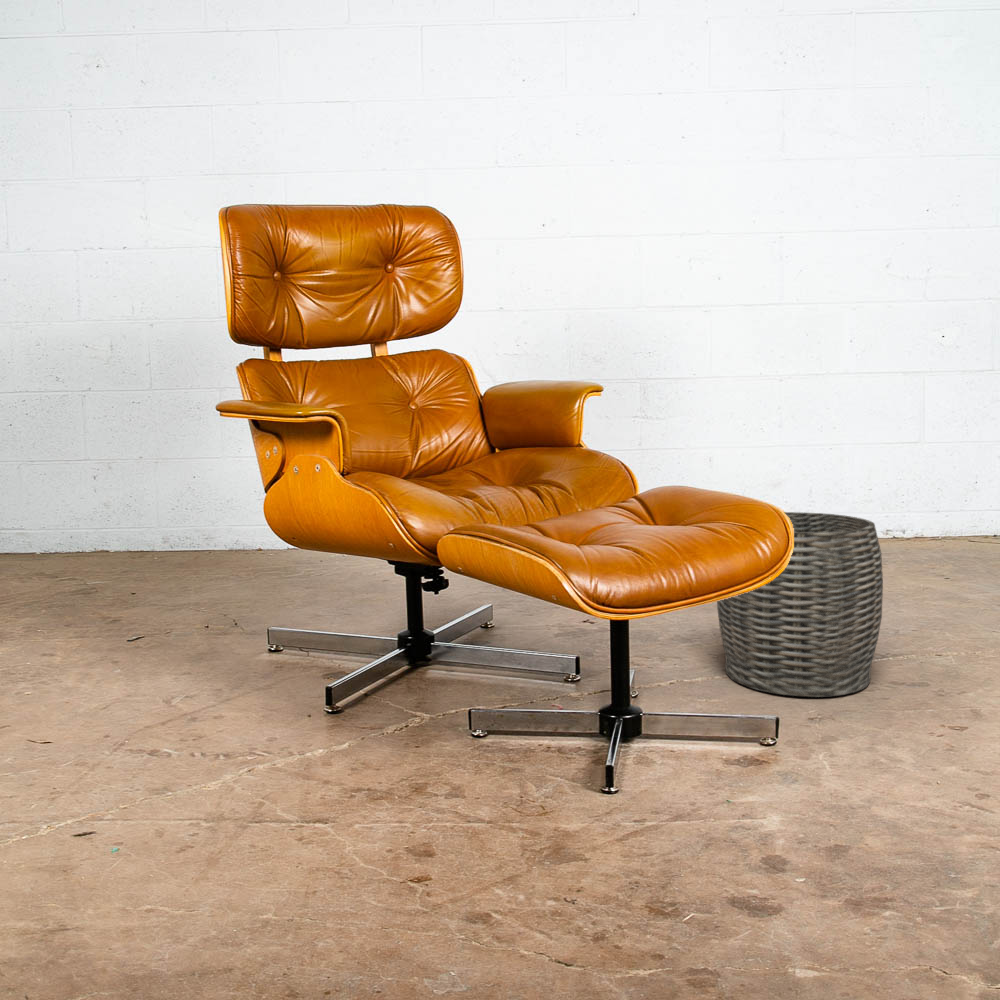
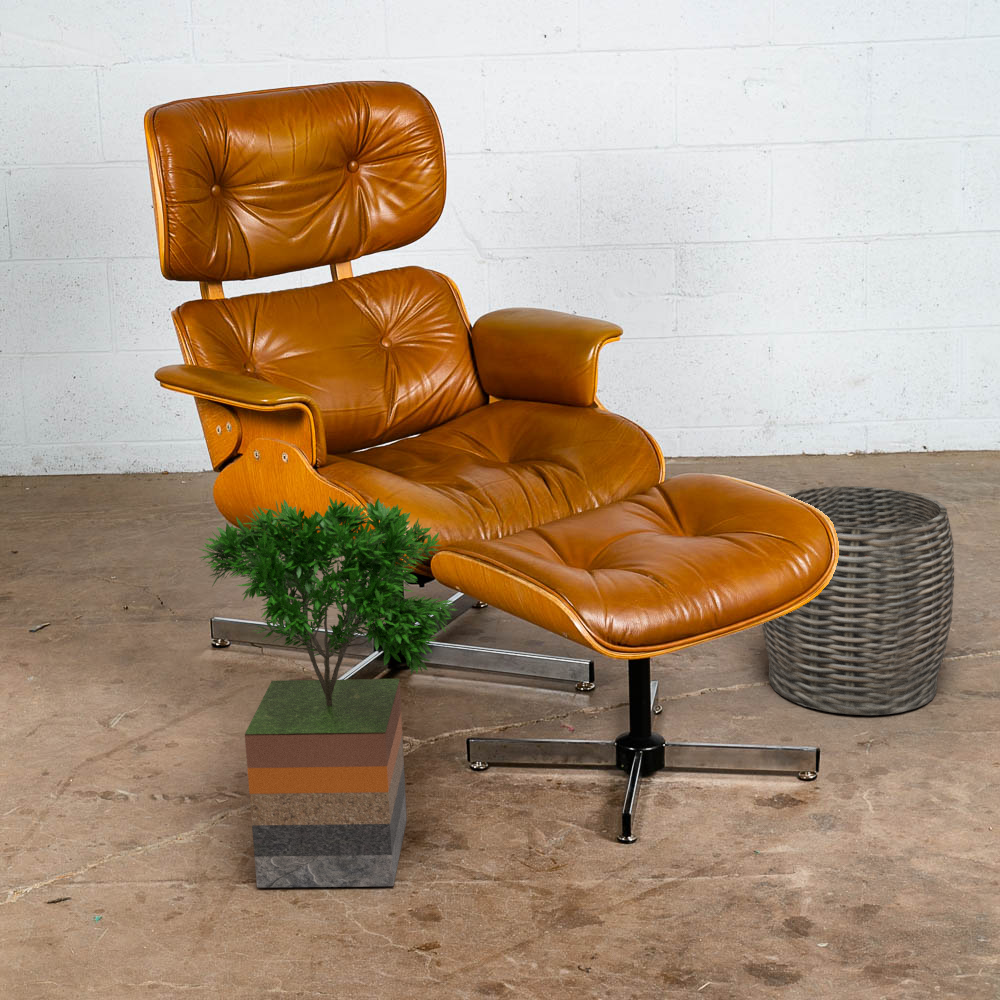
potted tree: none [228,474,458,827] -> present [200,497,456,887]

